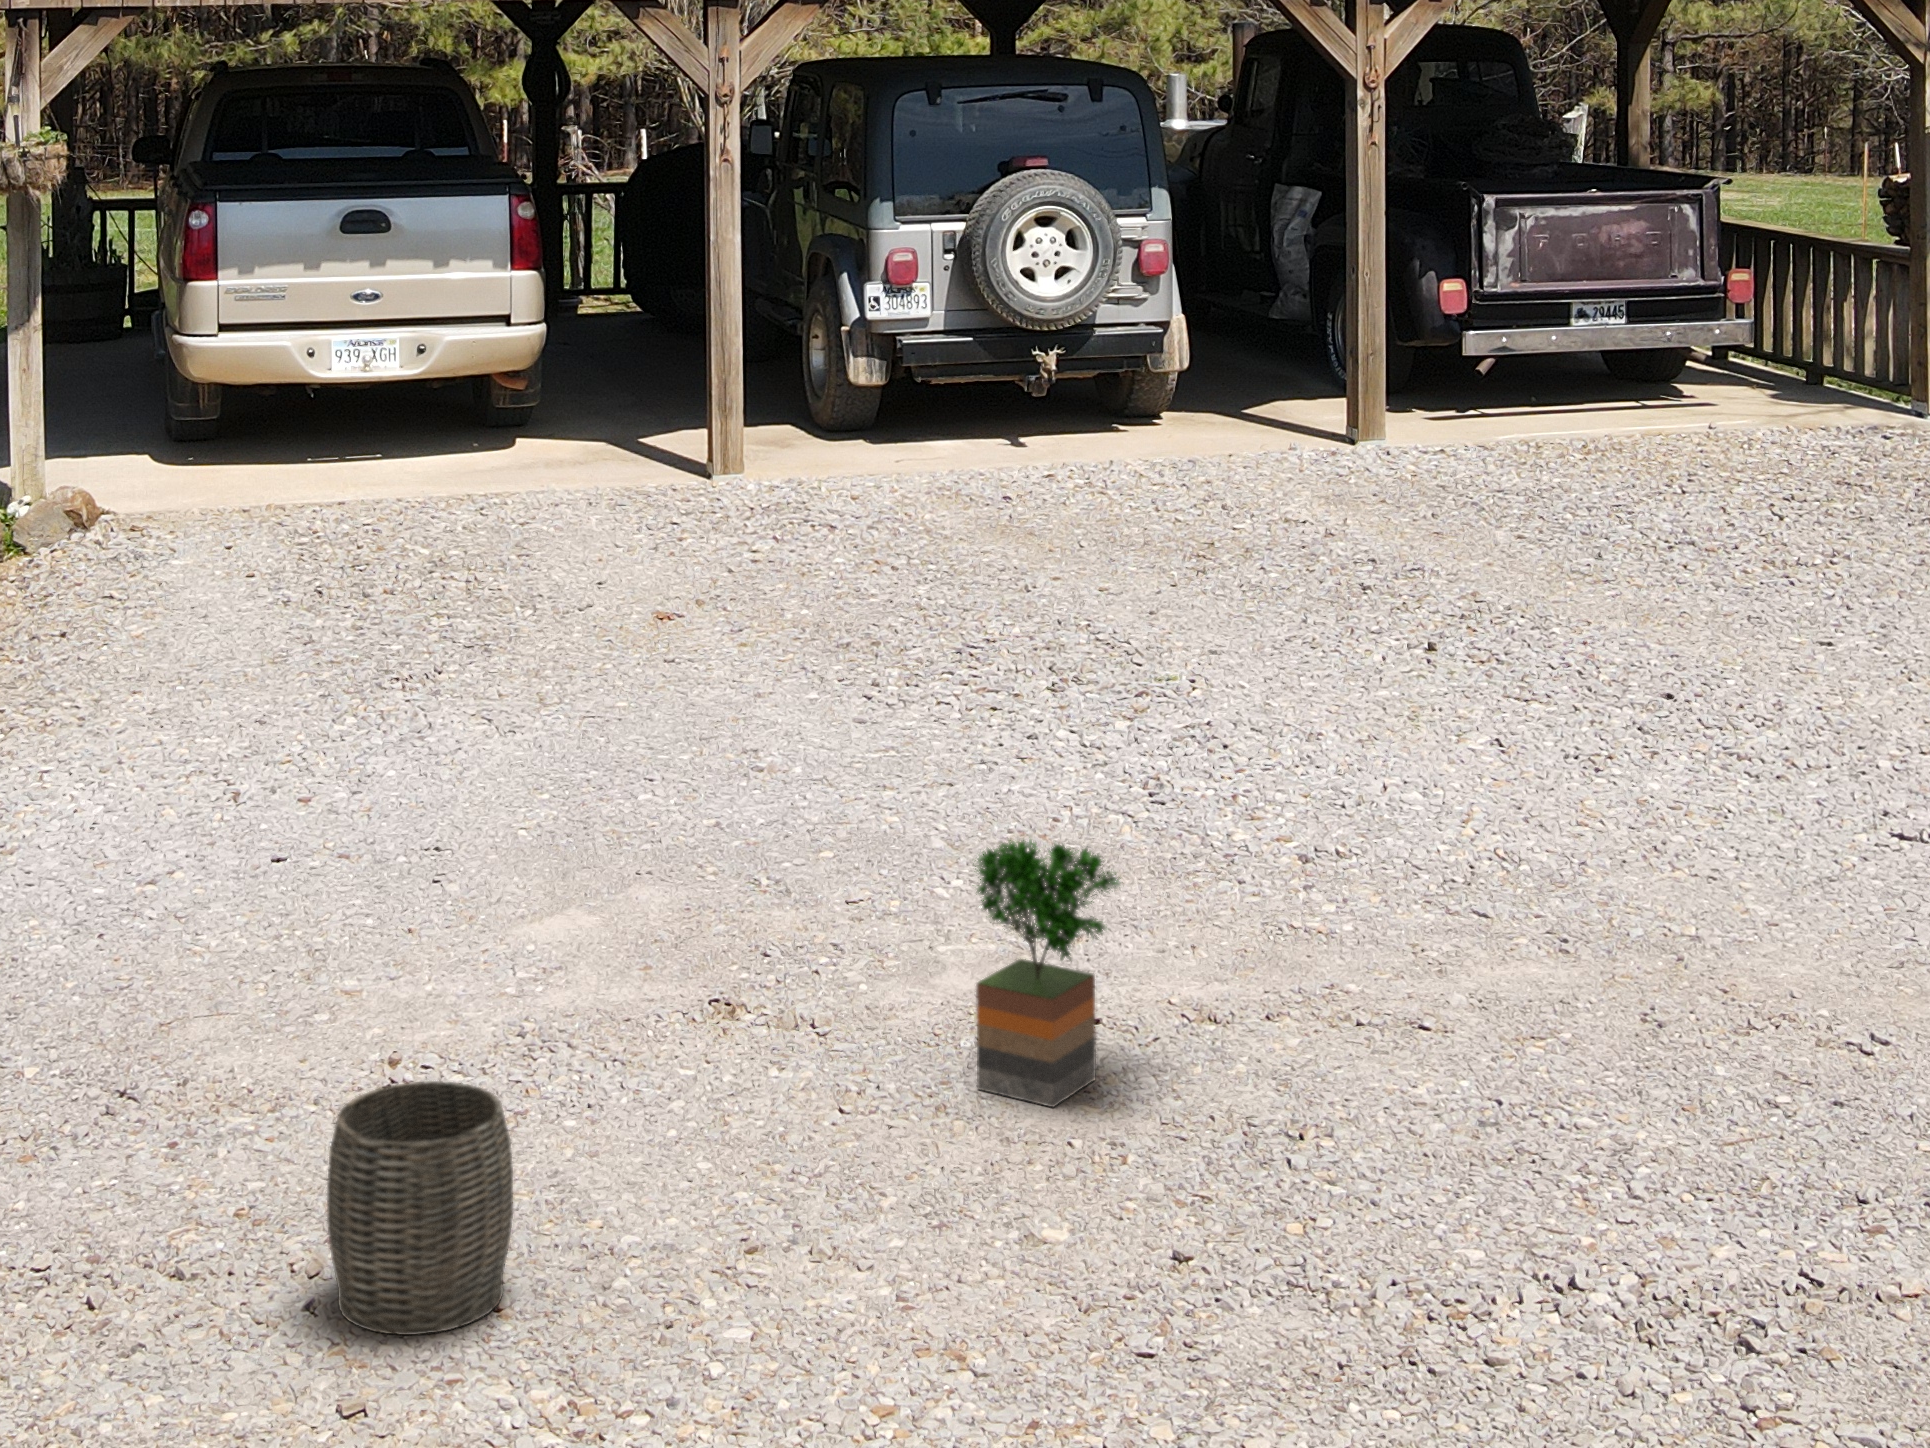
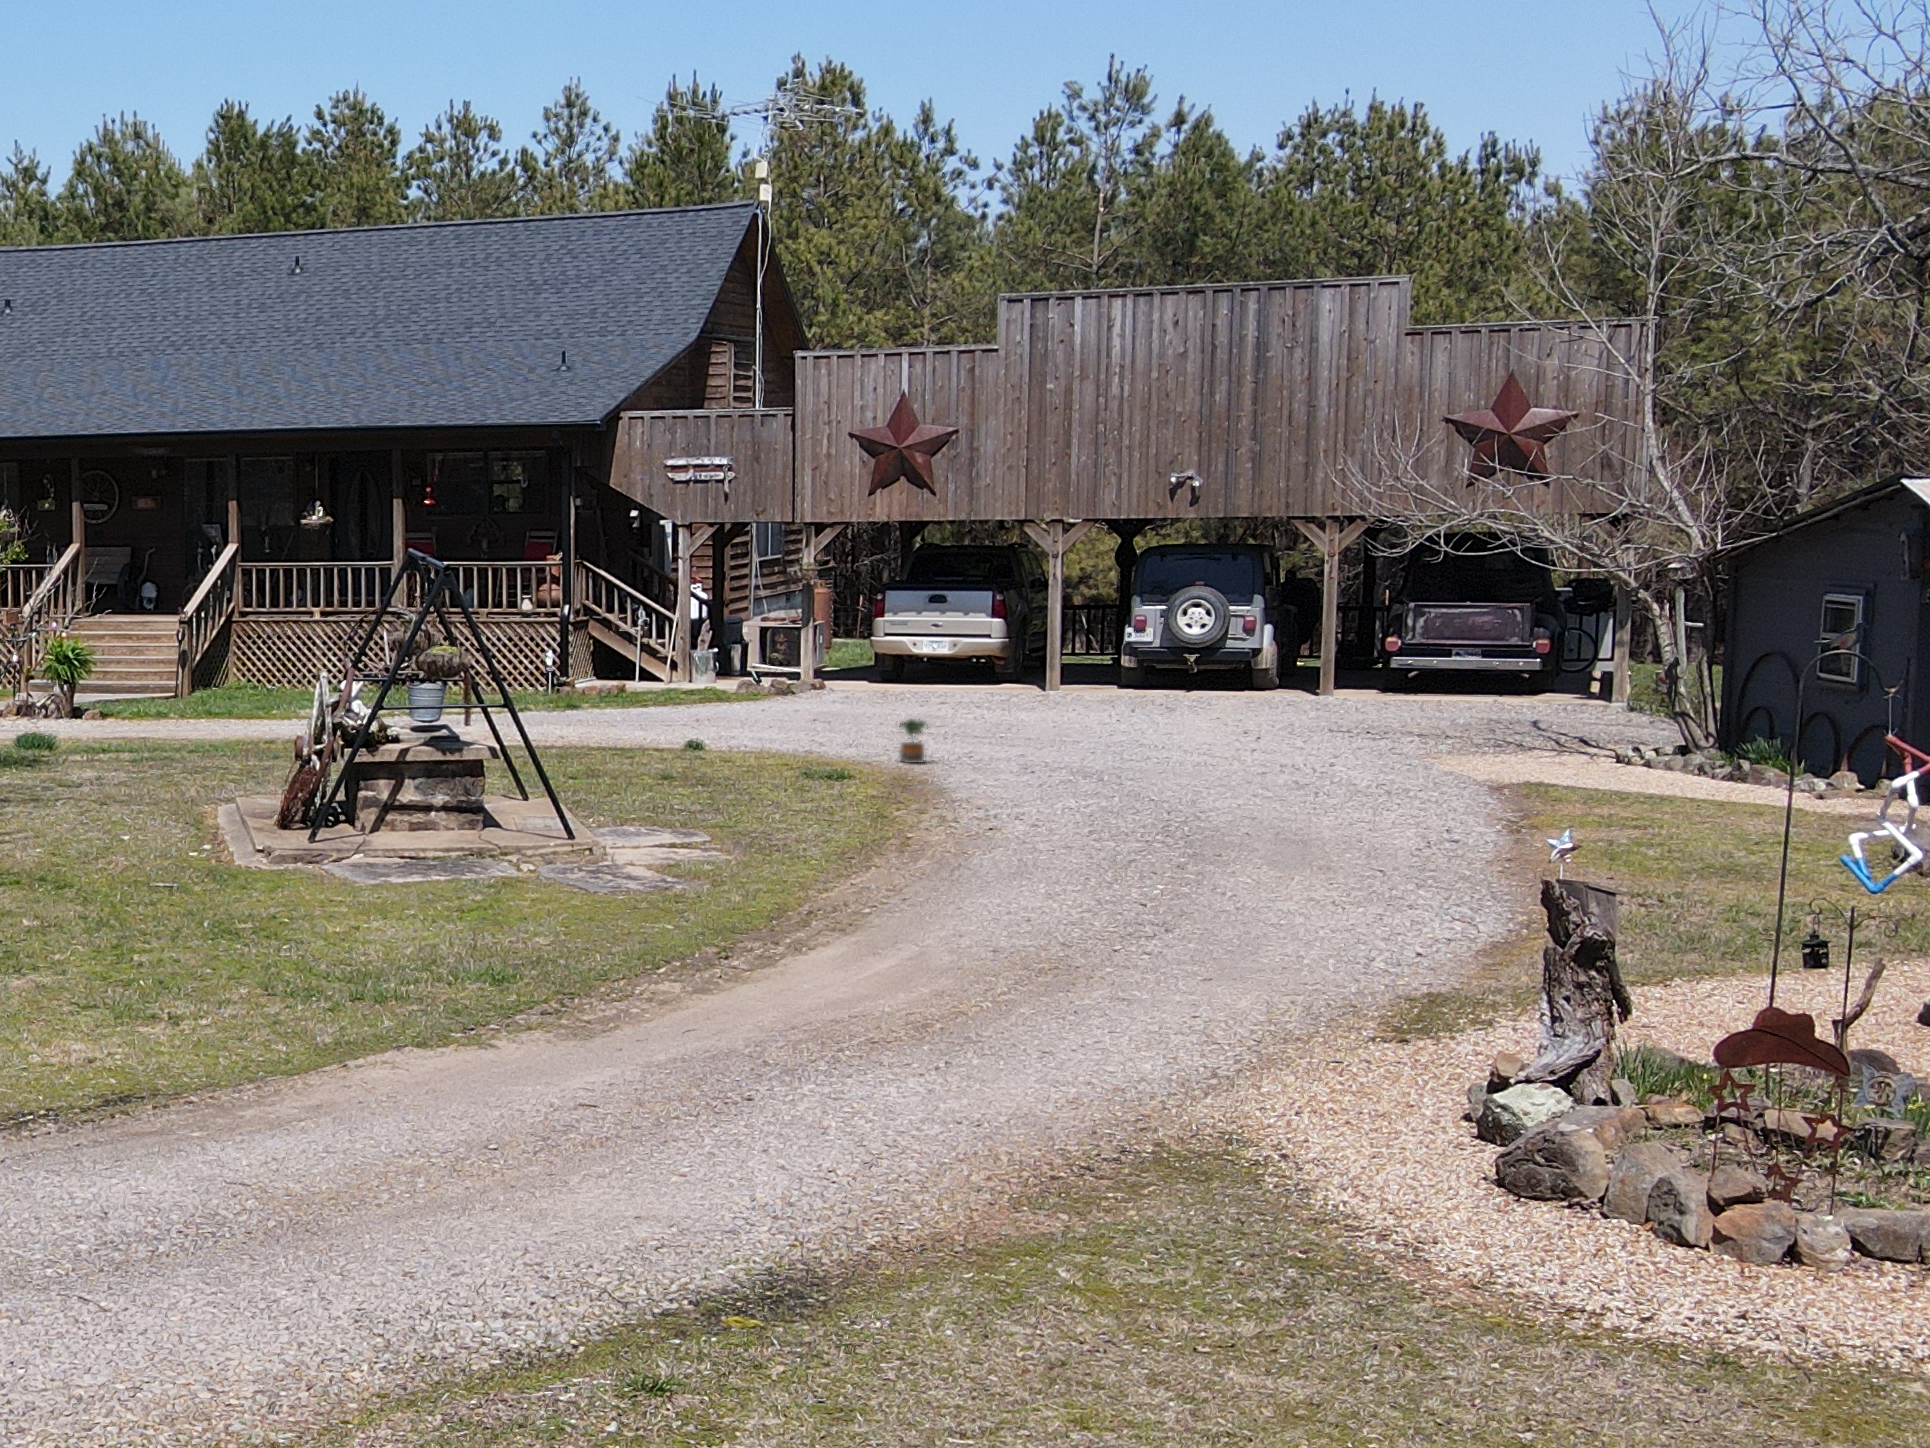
woven basket: present [327,1081,513,1335] -> none [765,735,794,766]

